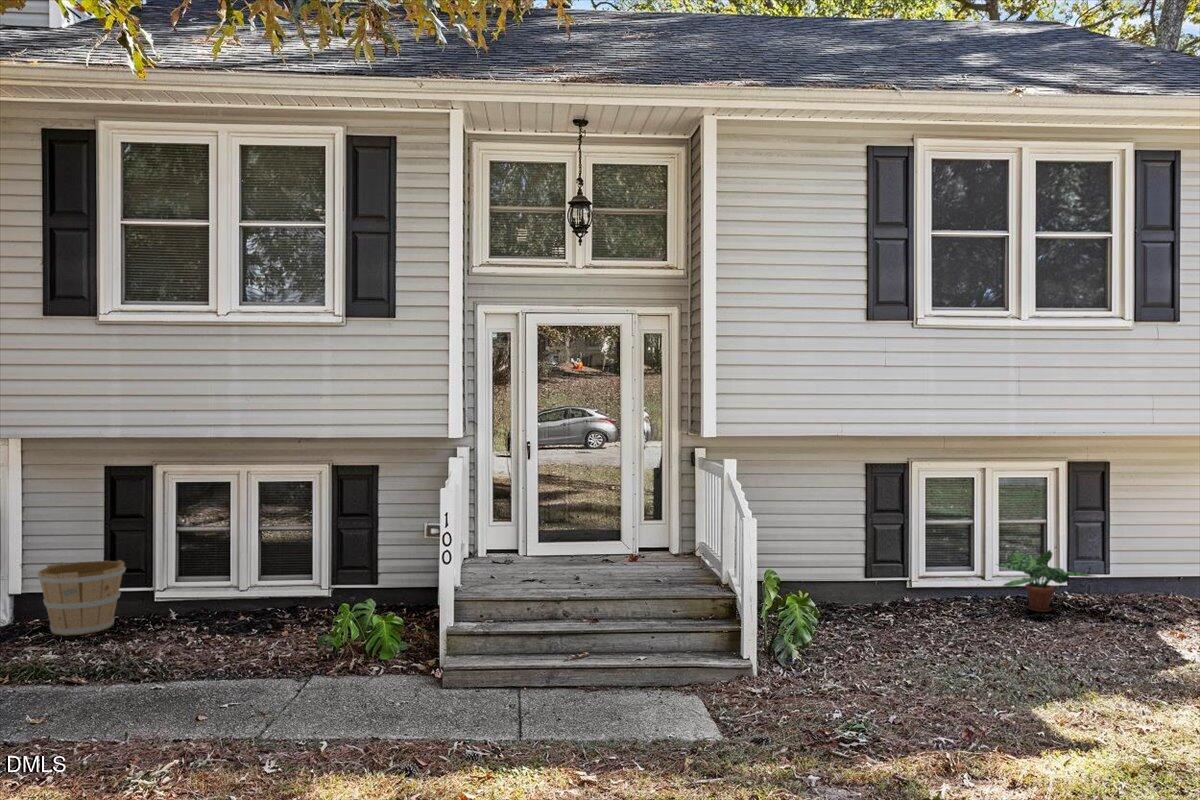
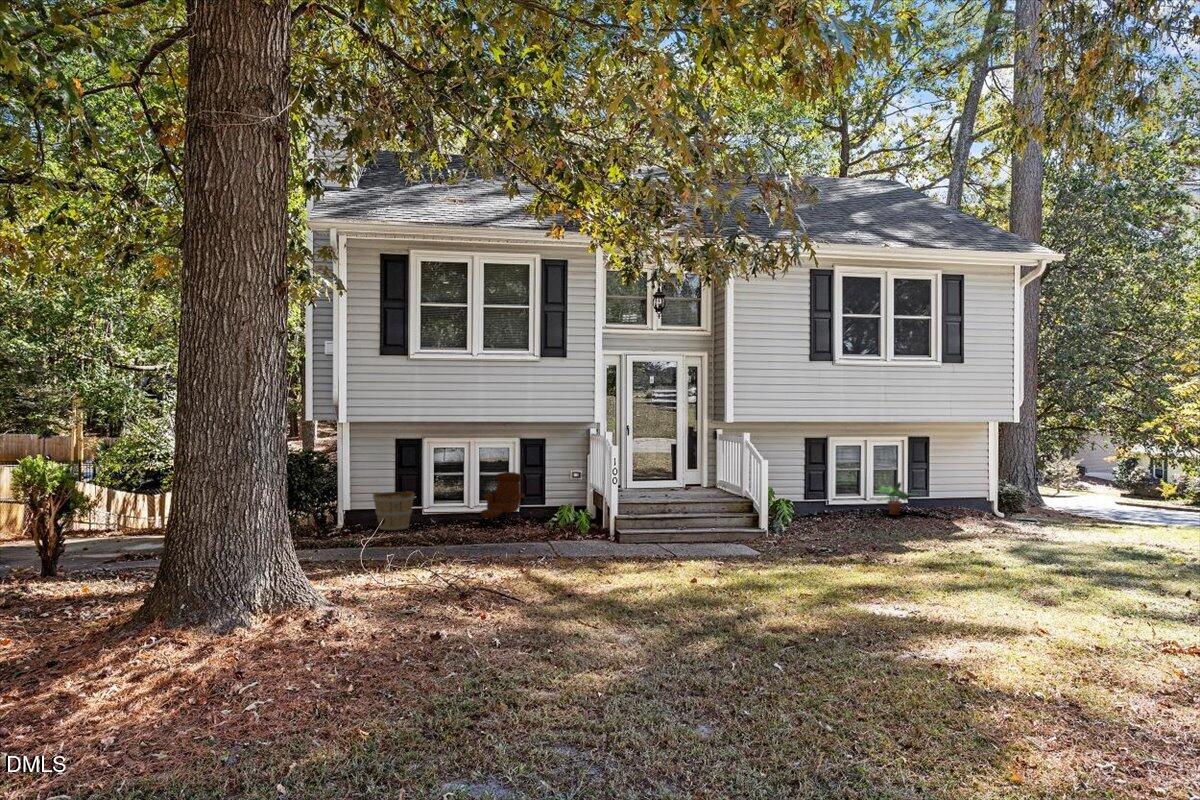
lounge chair: none [221,525,329,645] -> present [481,472,525,530]

